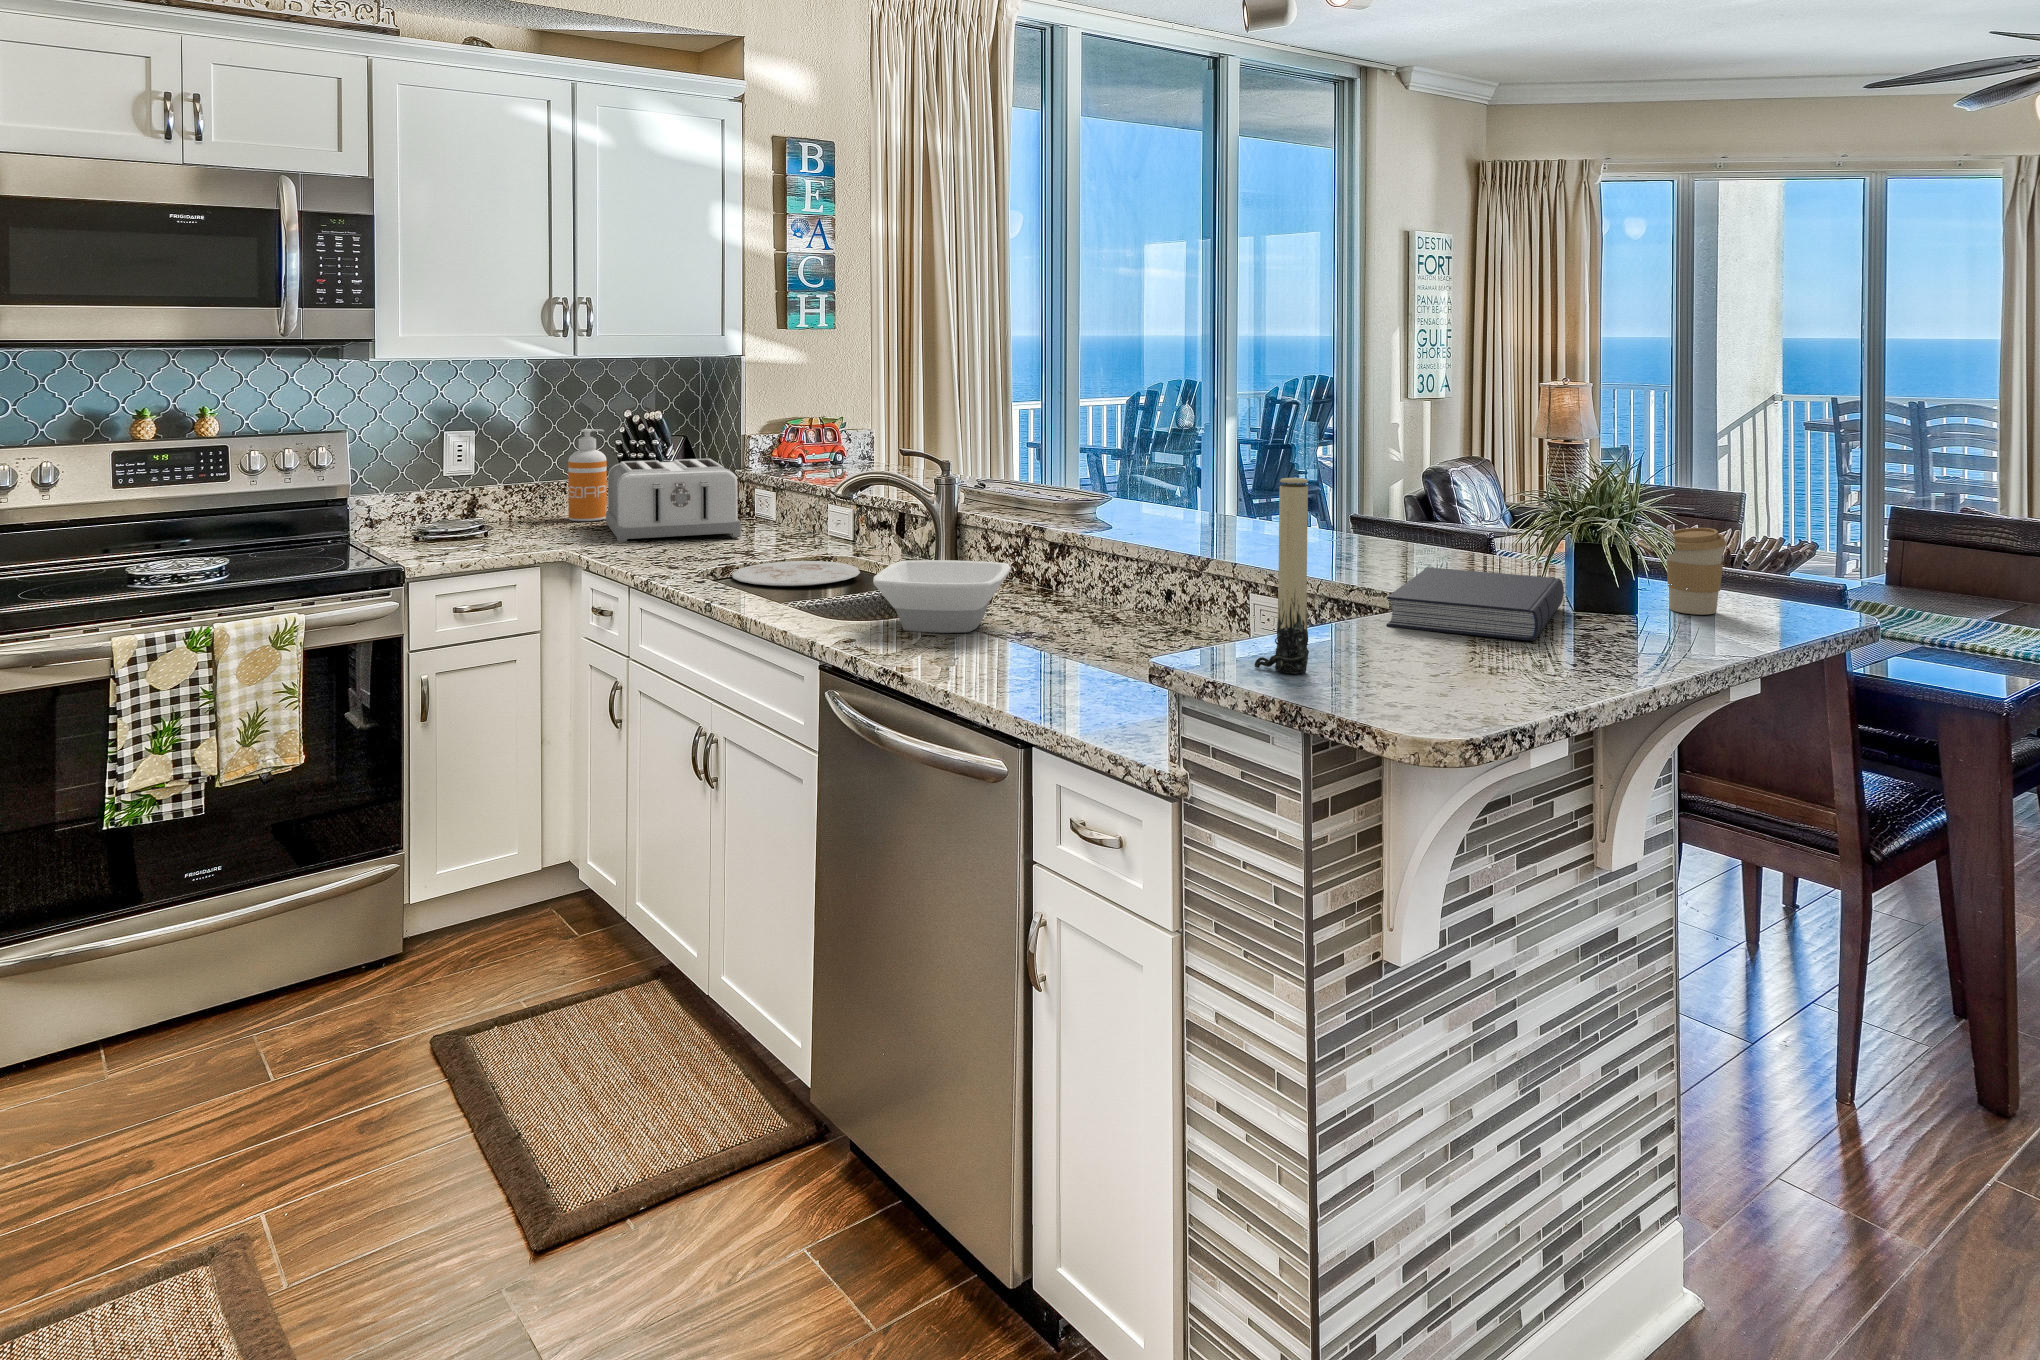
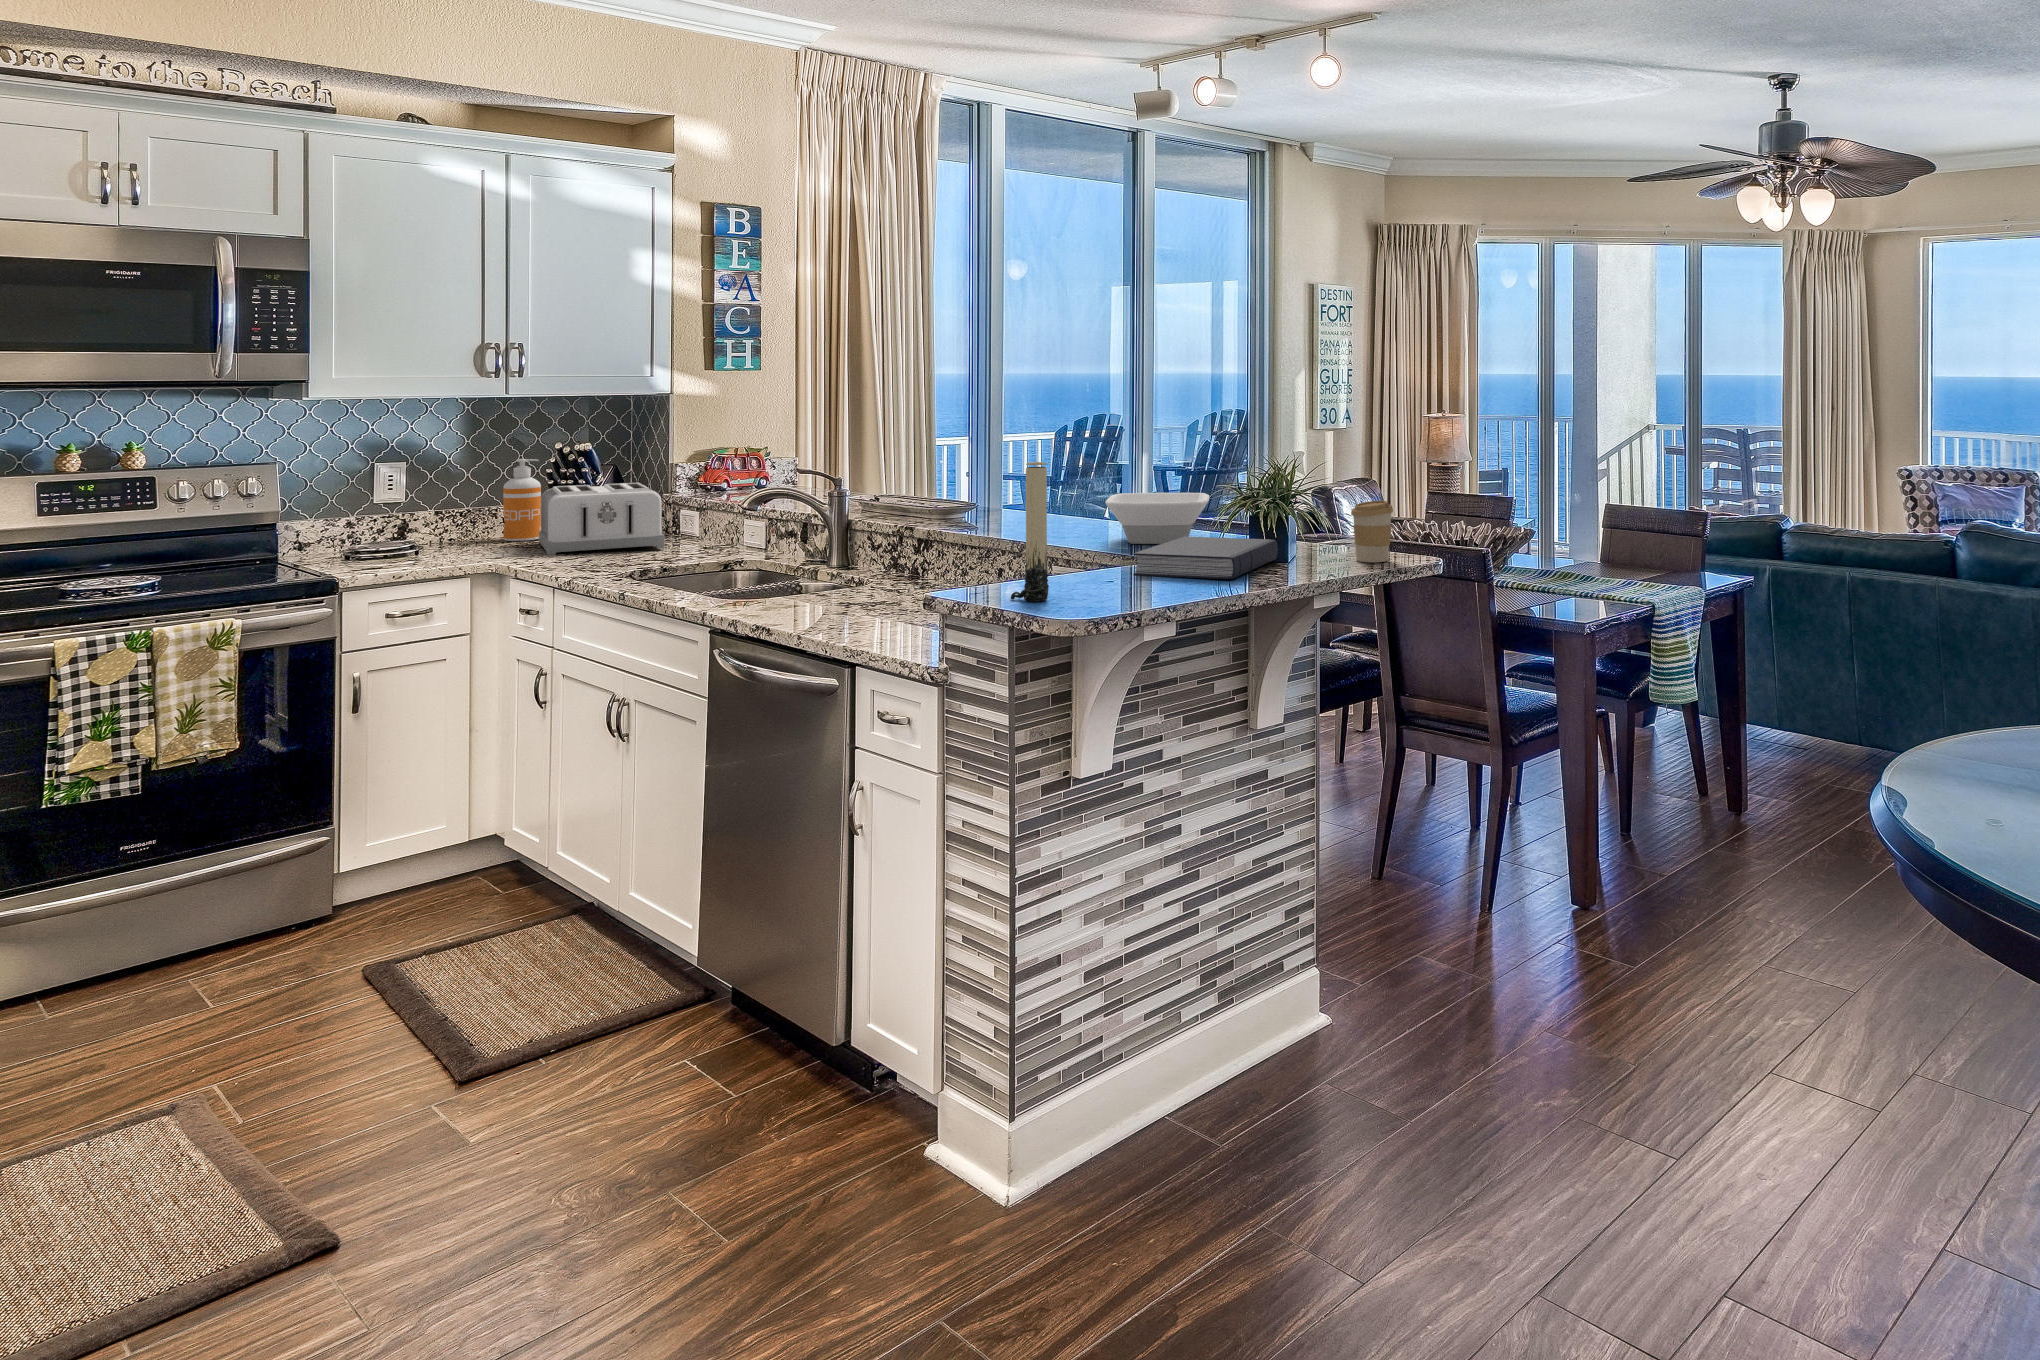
bowl: present [873,560,1011,633] -> present [1105,493,1209,544]
plate: present [732,561,860,586] -> none [646,562,762,581]

